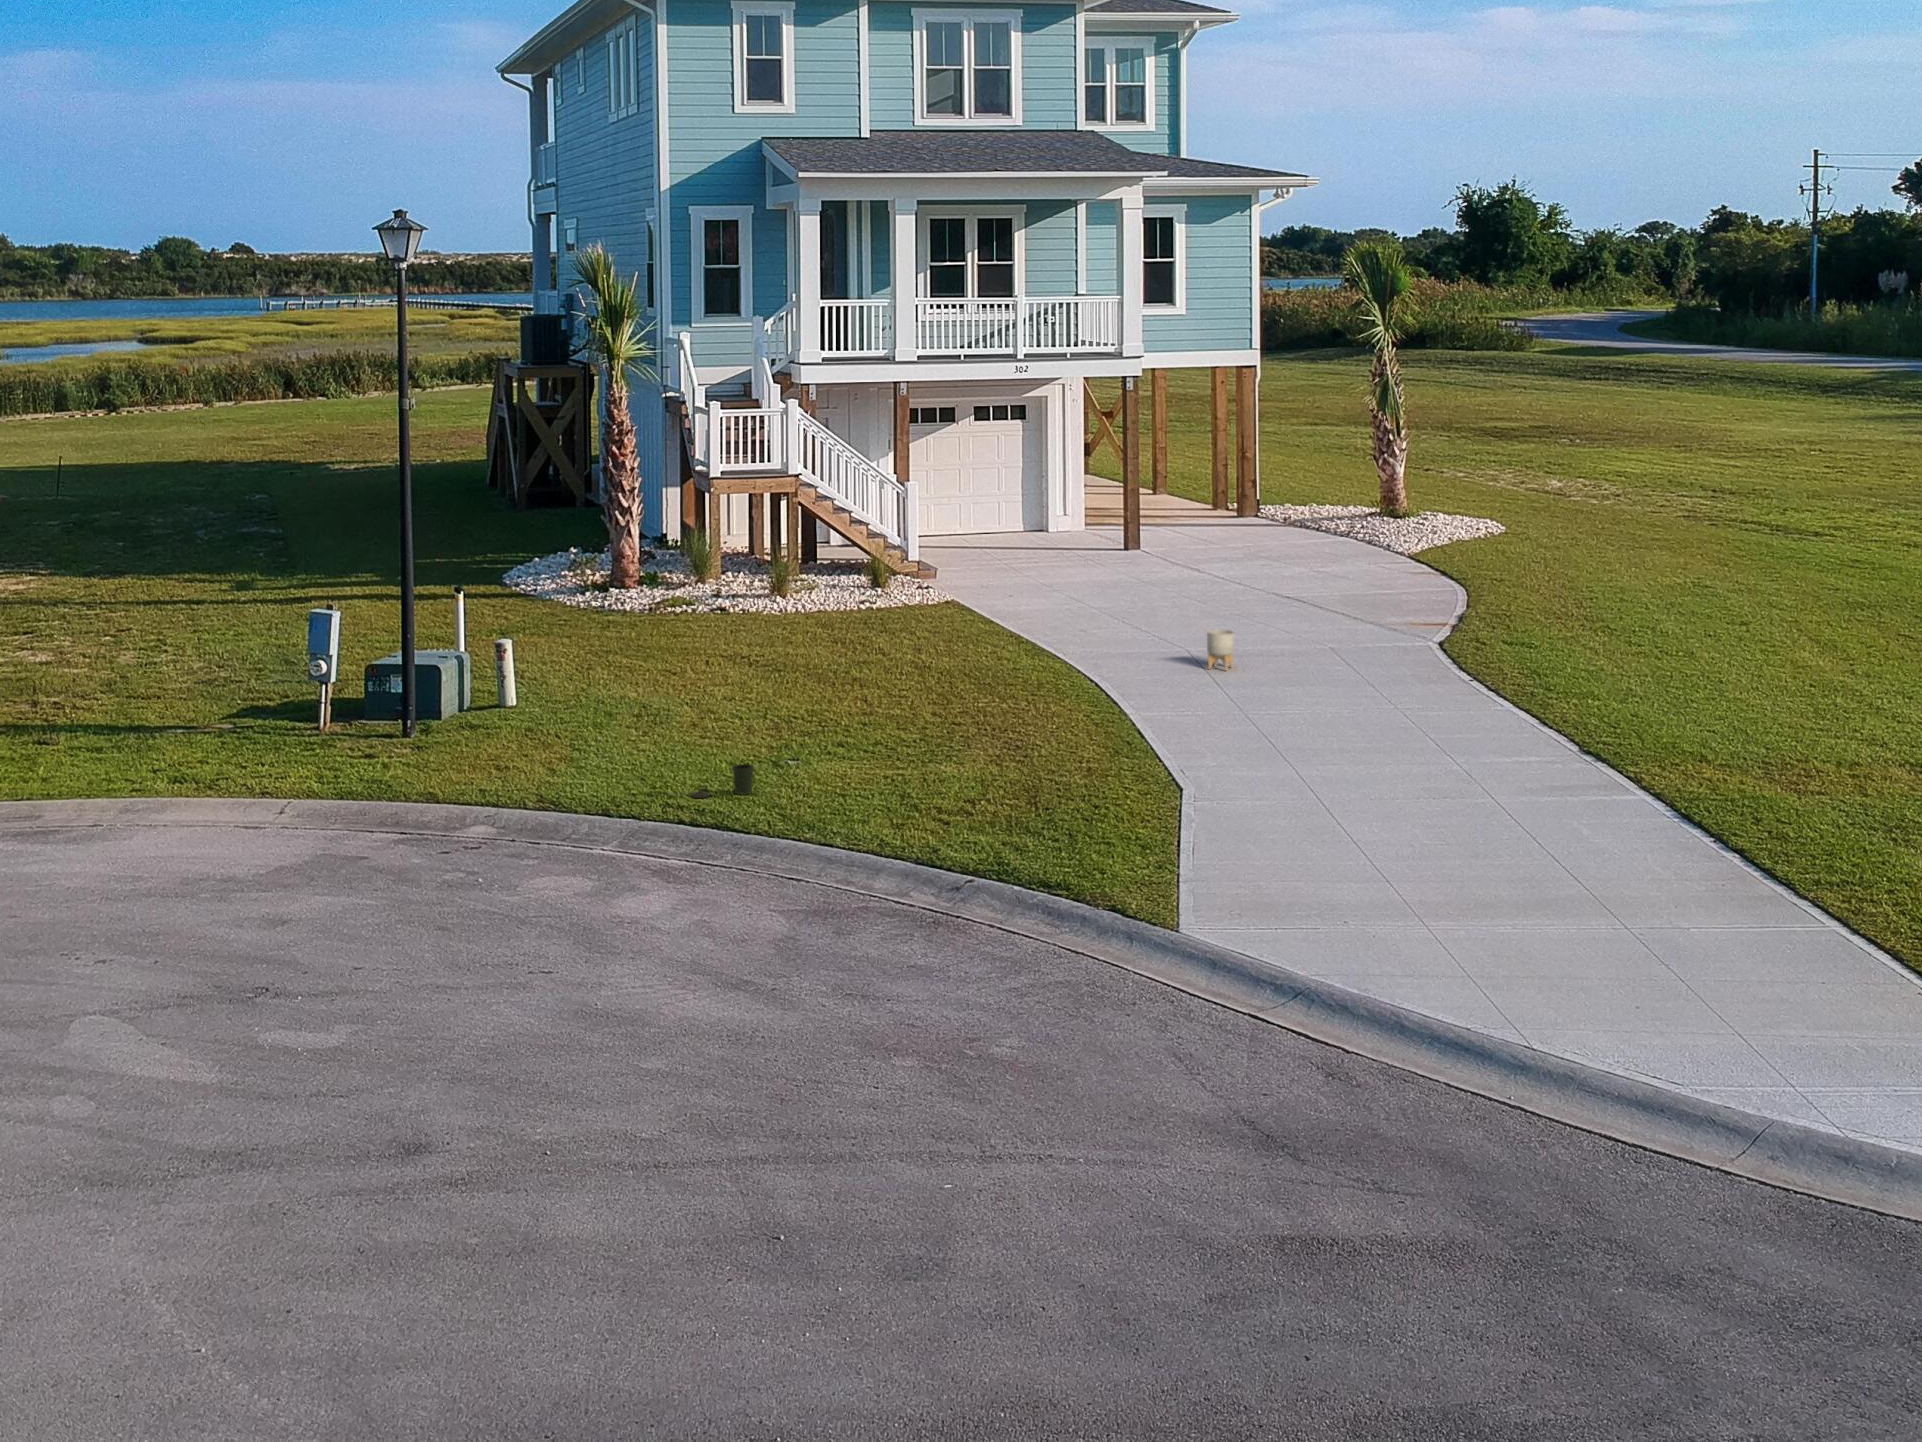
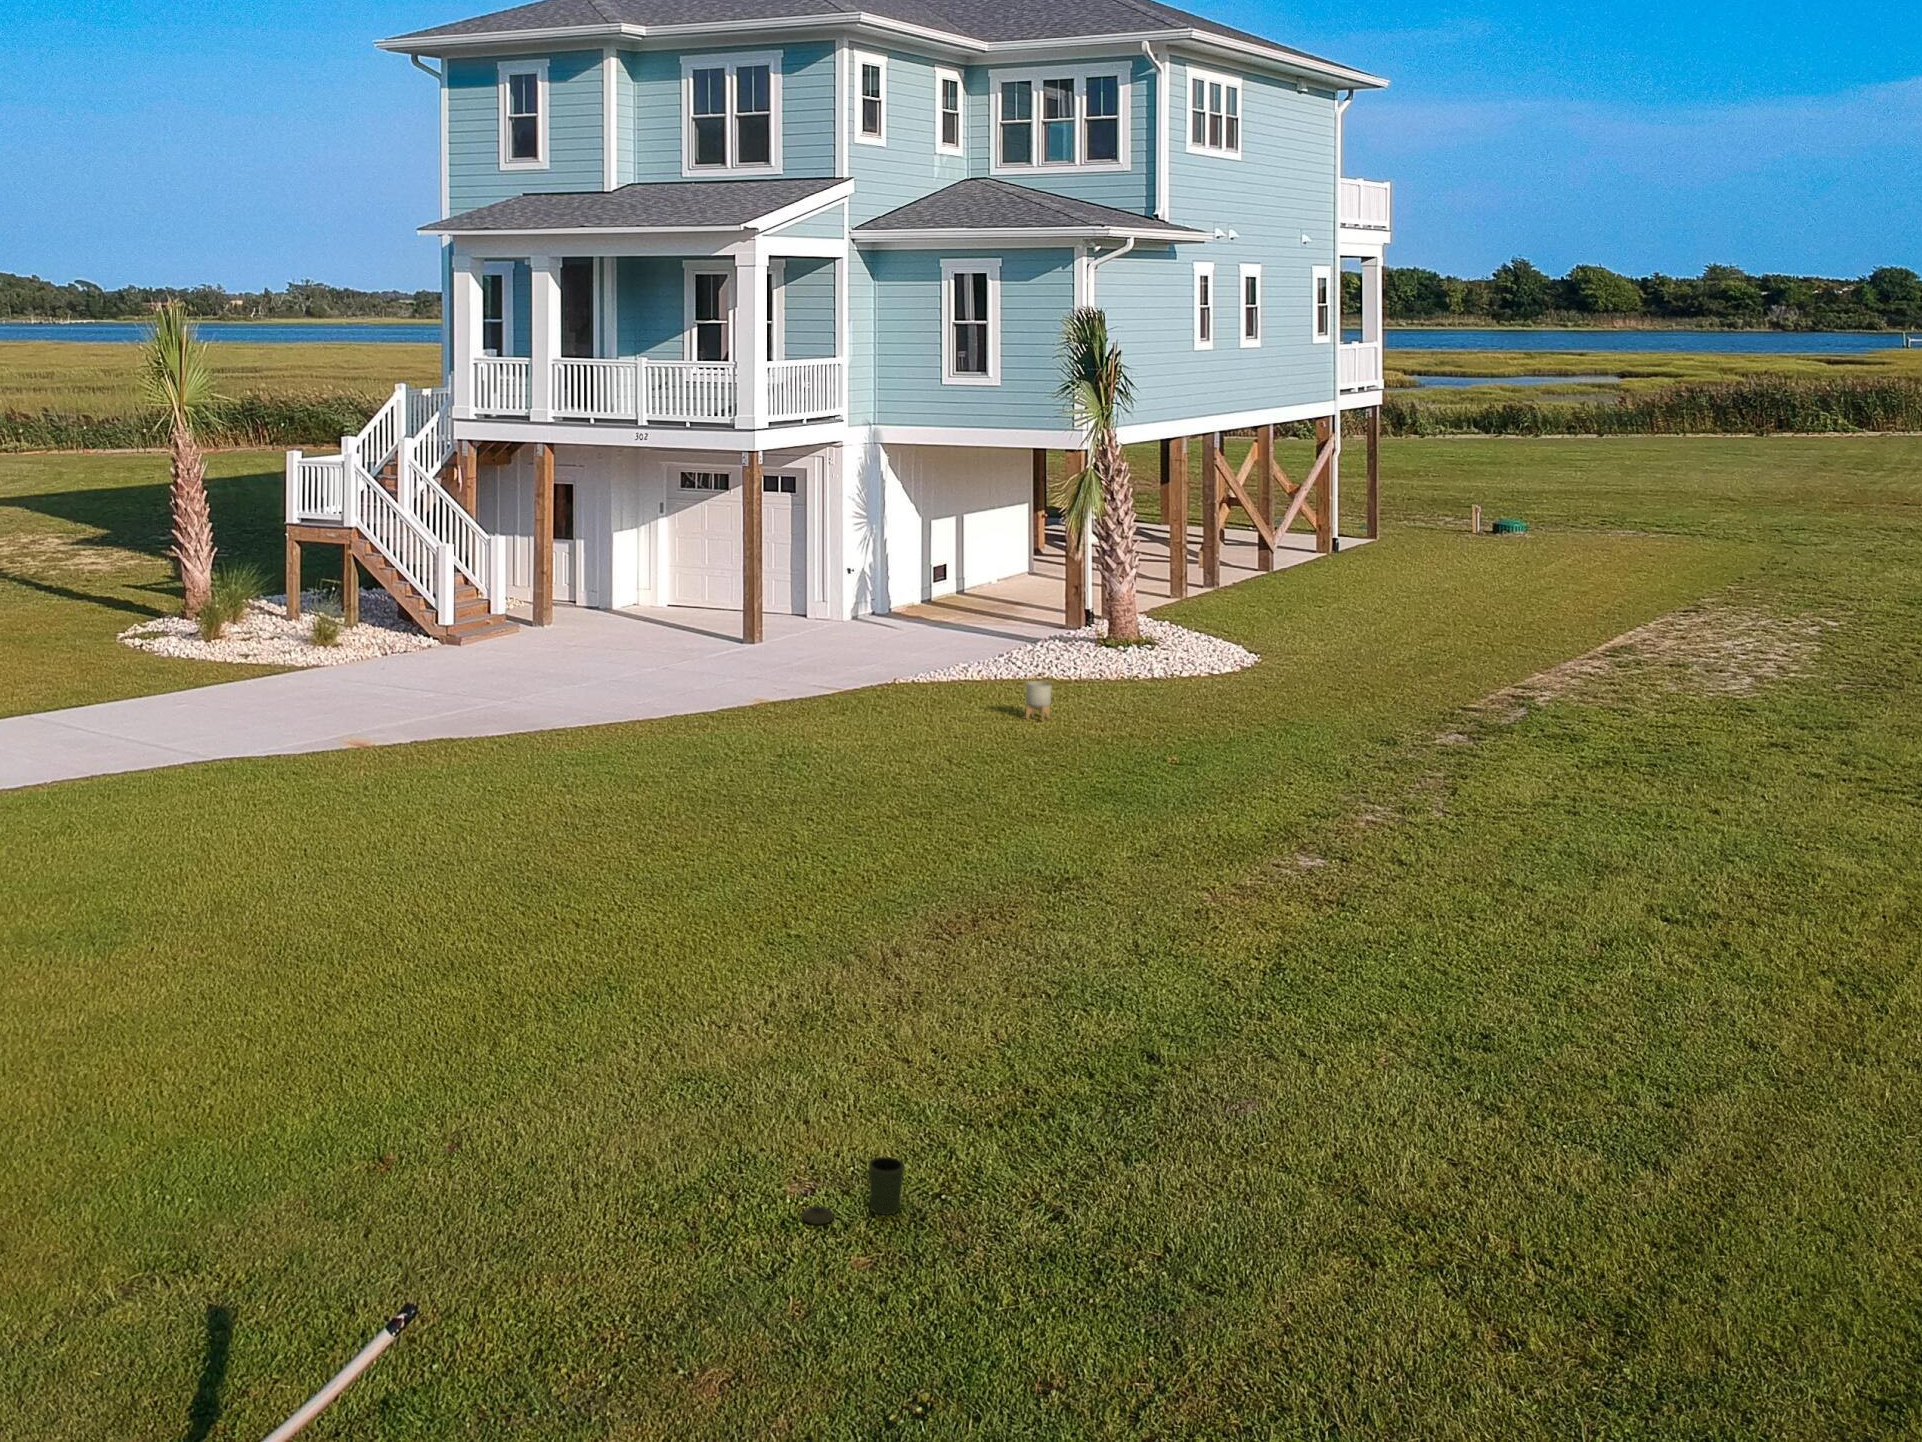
trash can: present [691,764,754,798] -> present [802,1157,904,1225]

